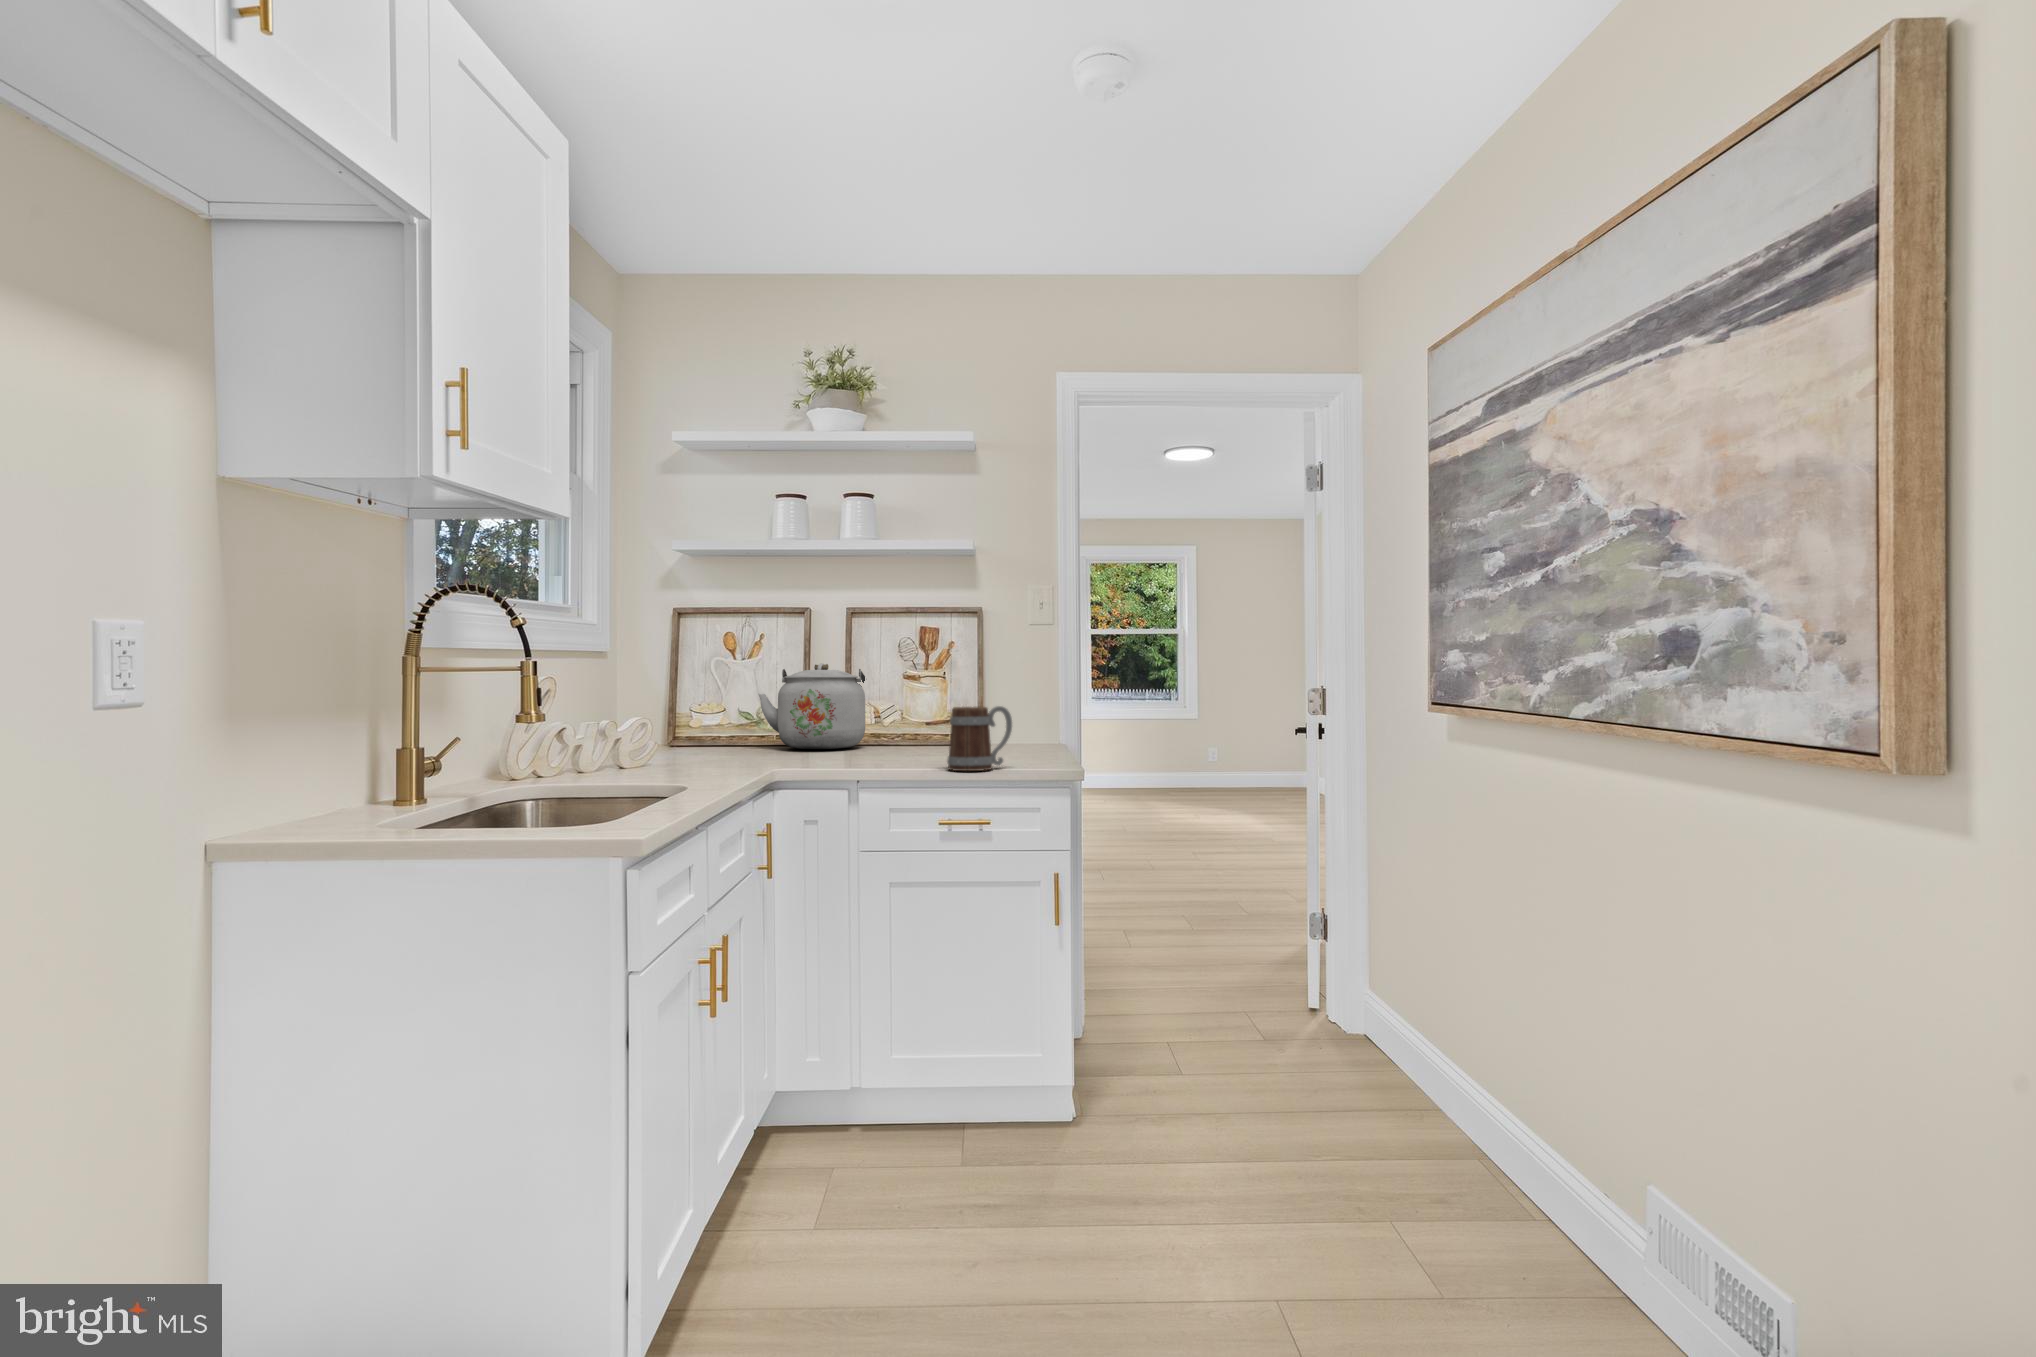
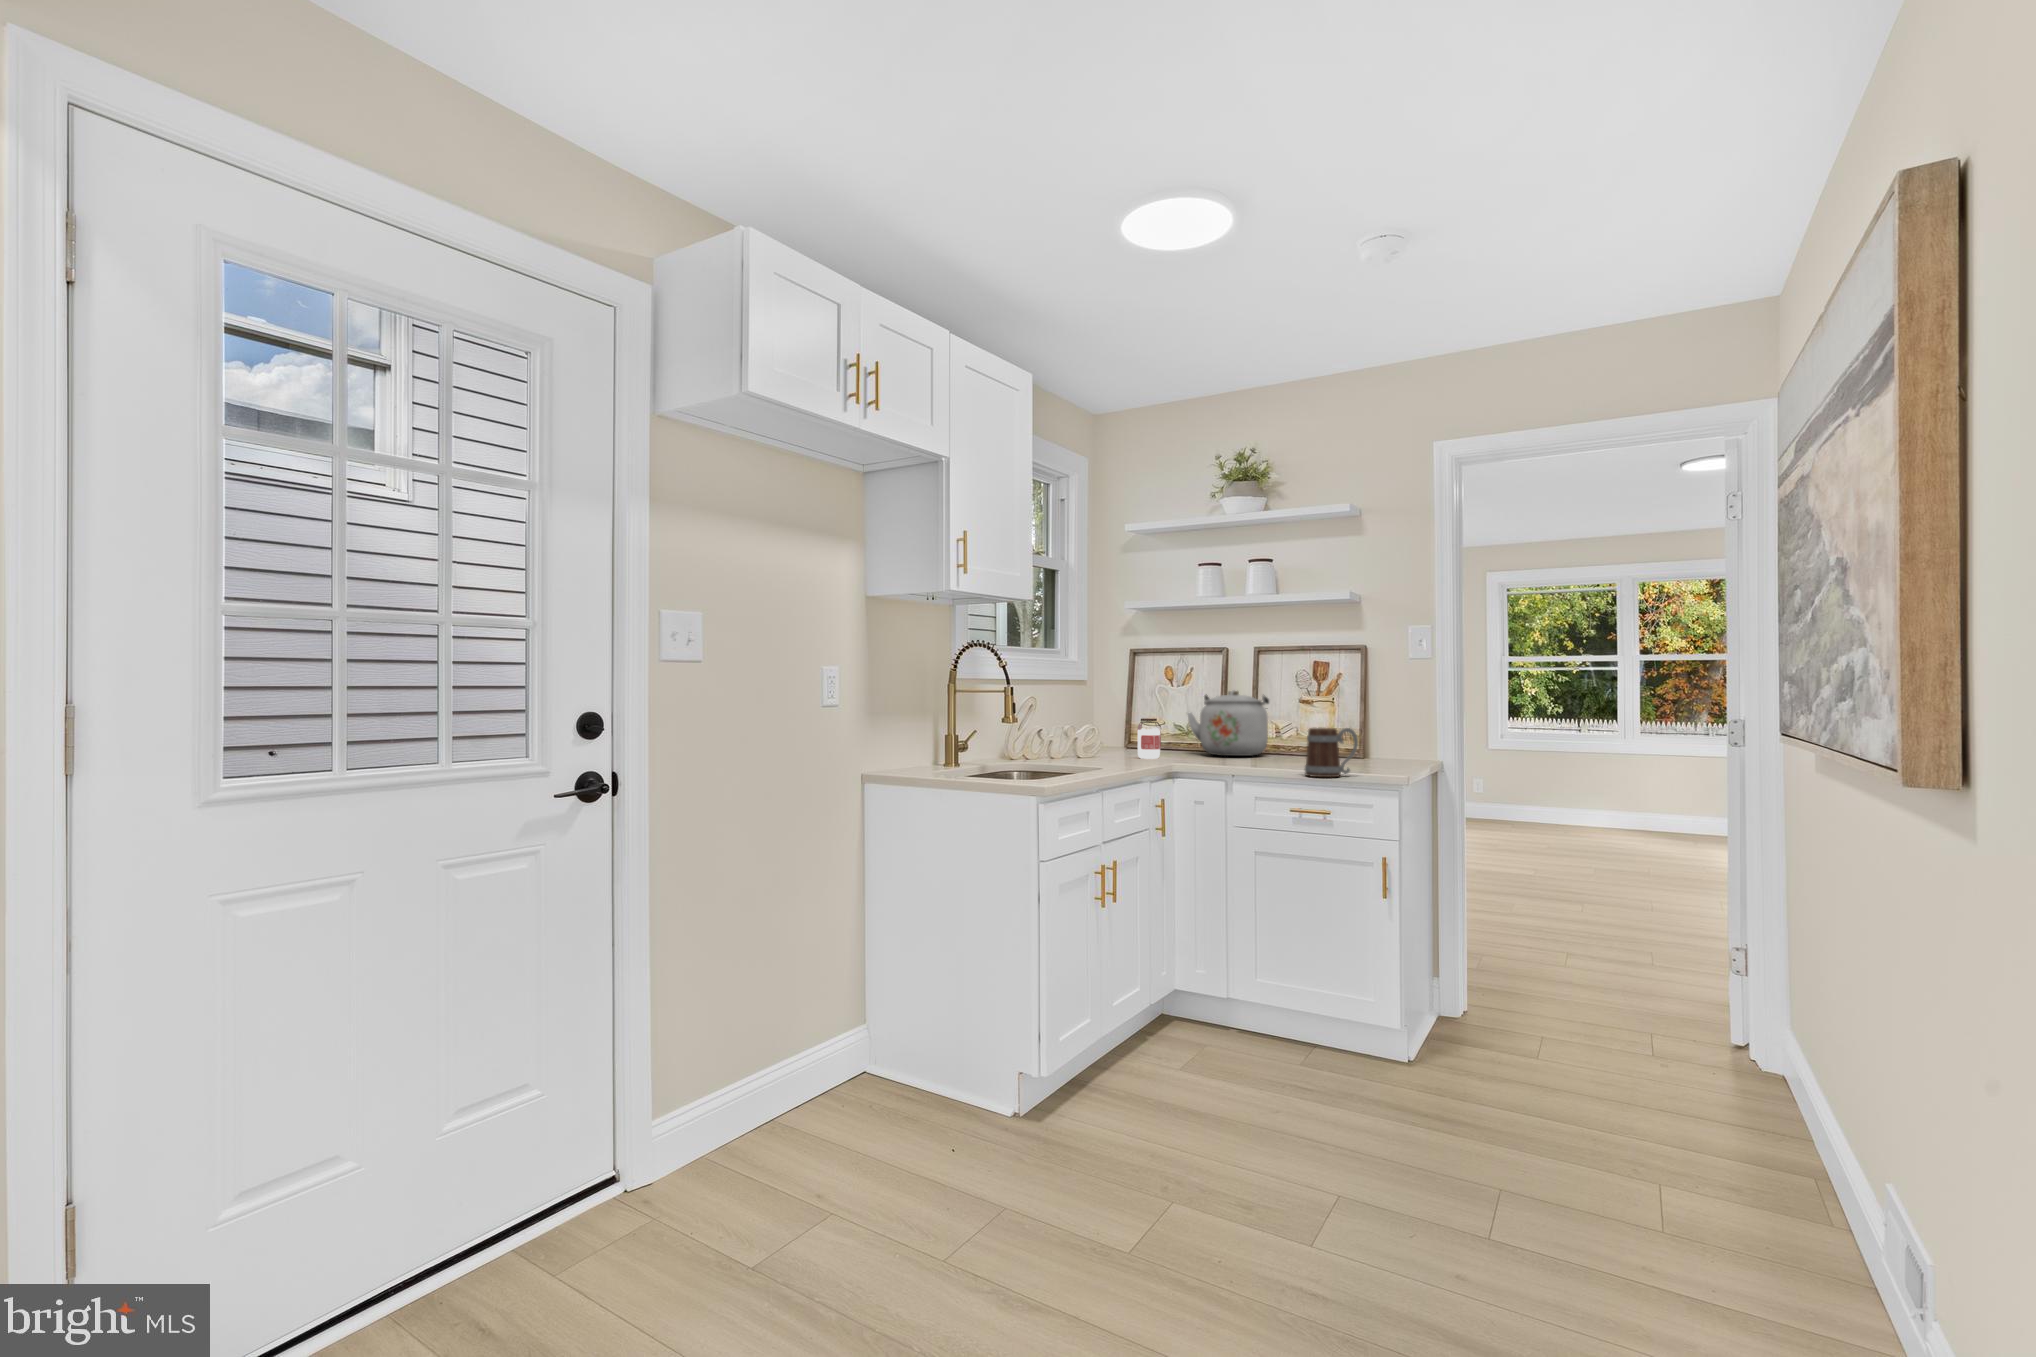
jar: none [697,701,732,758] -> present [1138,718,1161,759]

